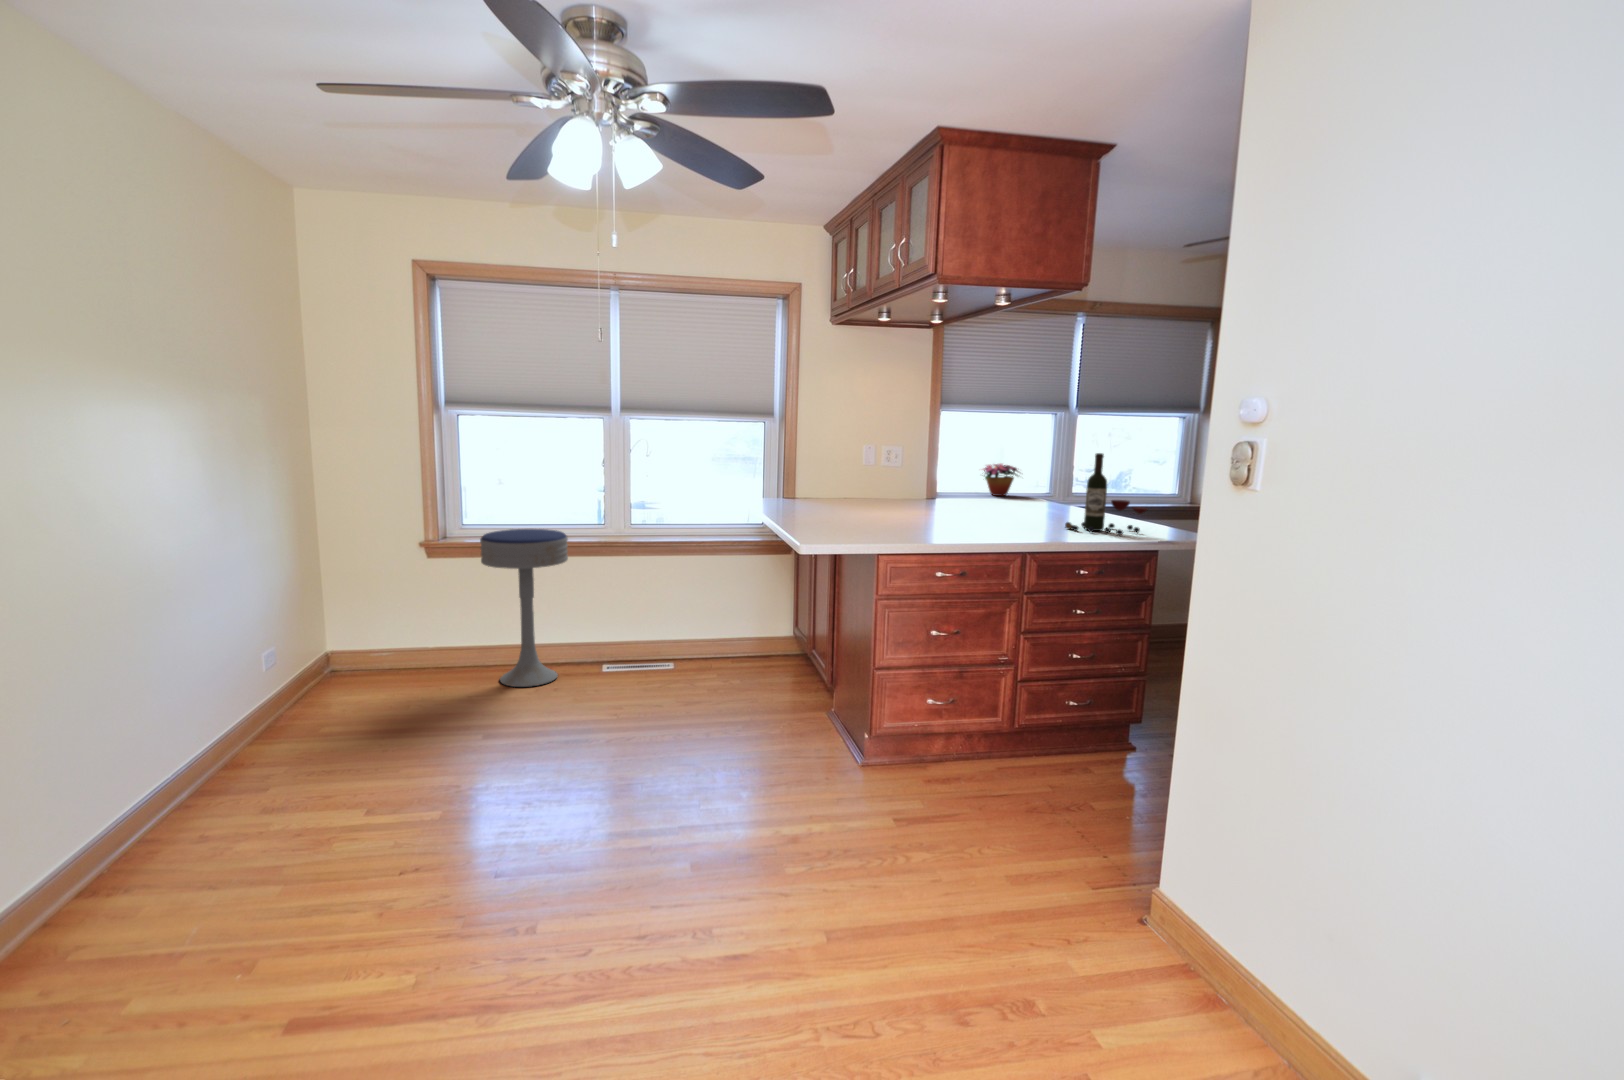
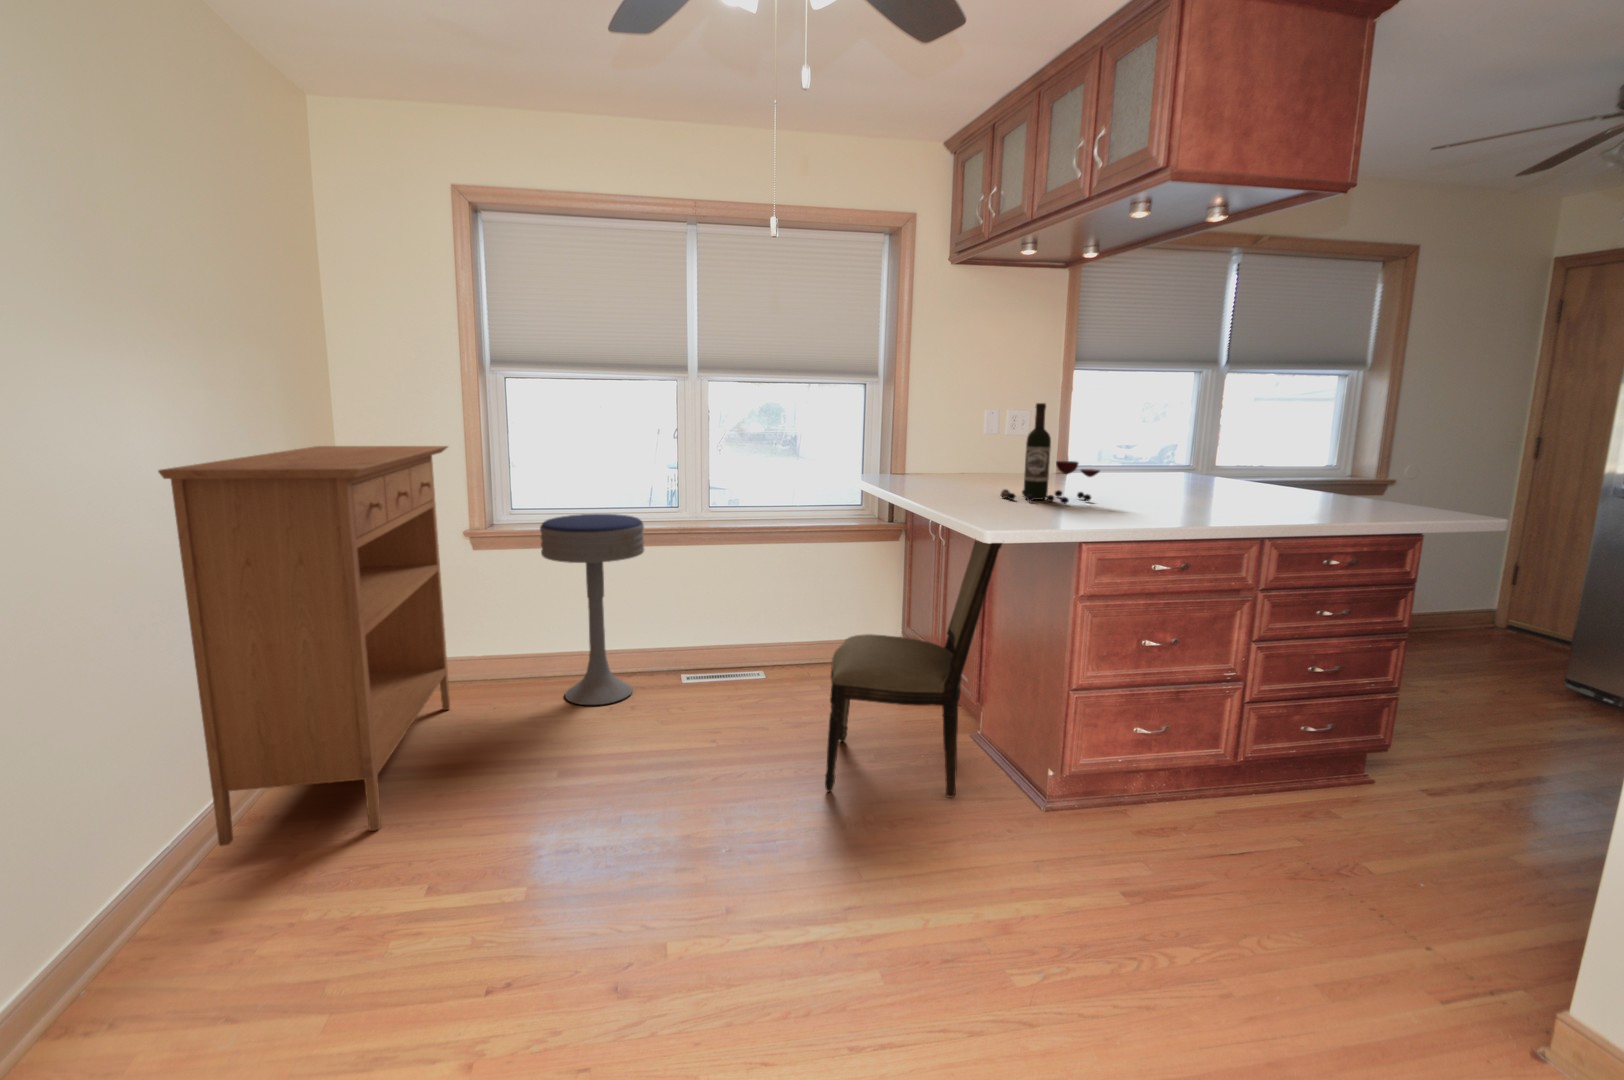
wine bottle: present [1065,453,1148,535] -> present [1001,403,1100,504]
flower arrangement: present [983,464,1018,496] -> none [1106,430,1168,469]
console table: none [176,471,405,779] -> present [158,446,450,846]
dining chair: none [691,536,834,755] -> present [825,541,1002,797]

